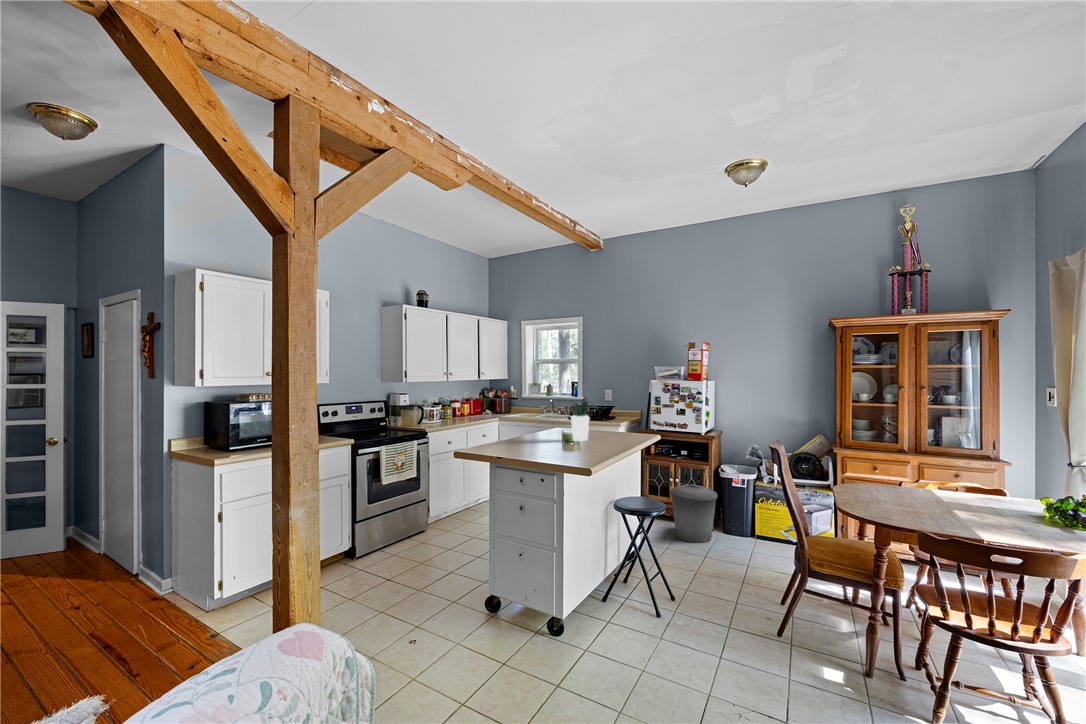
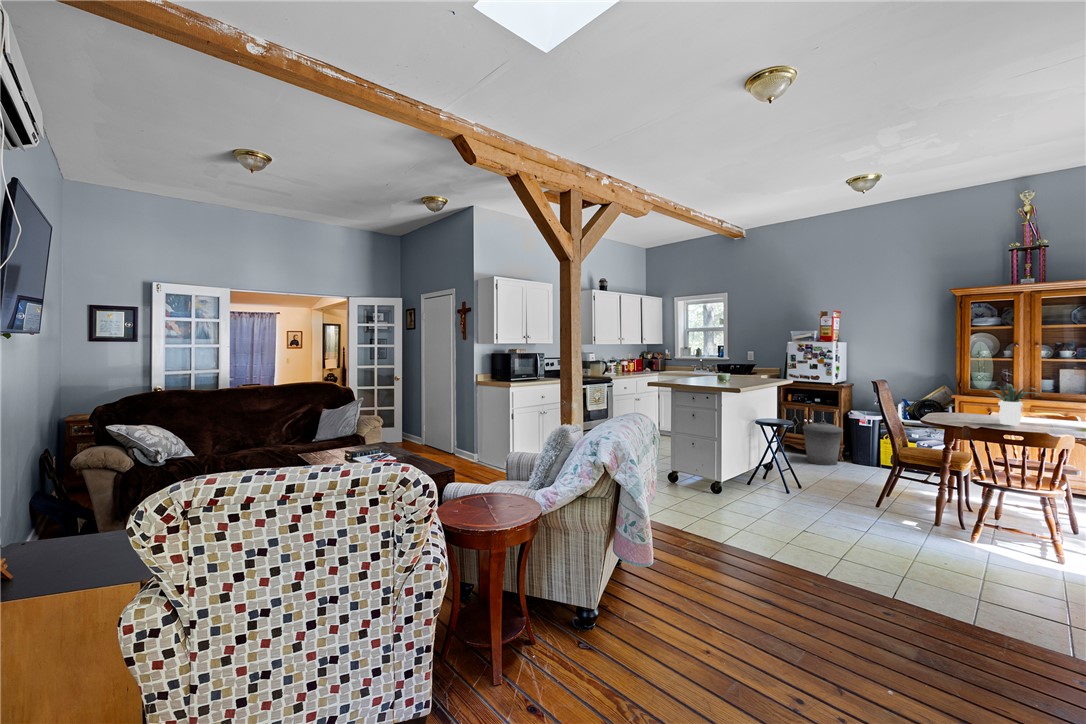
potted plant: present [569,397,596,441] -> present [991,384,1039,425]

